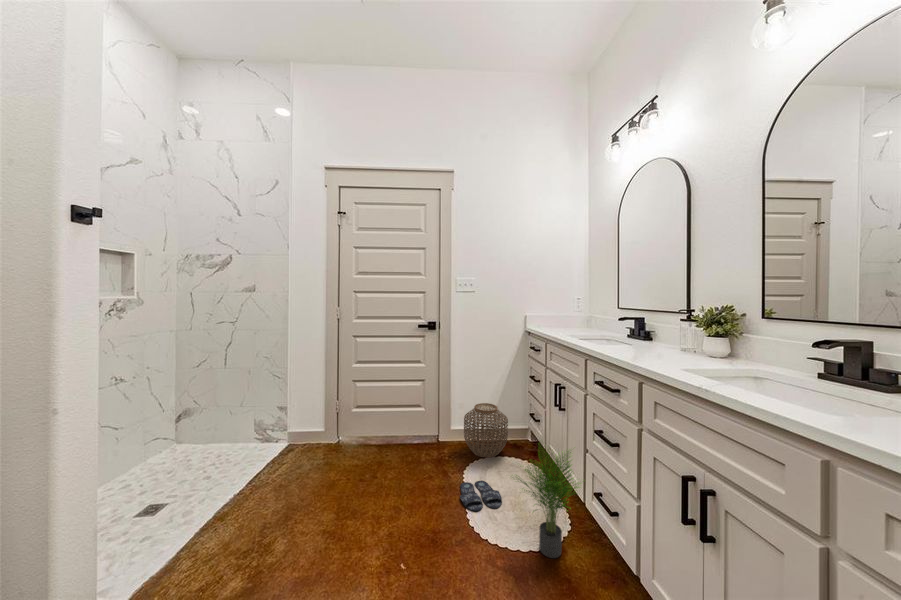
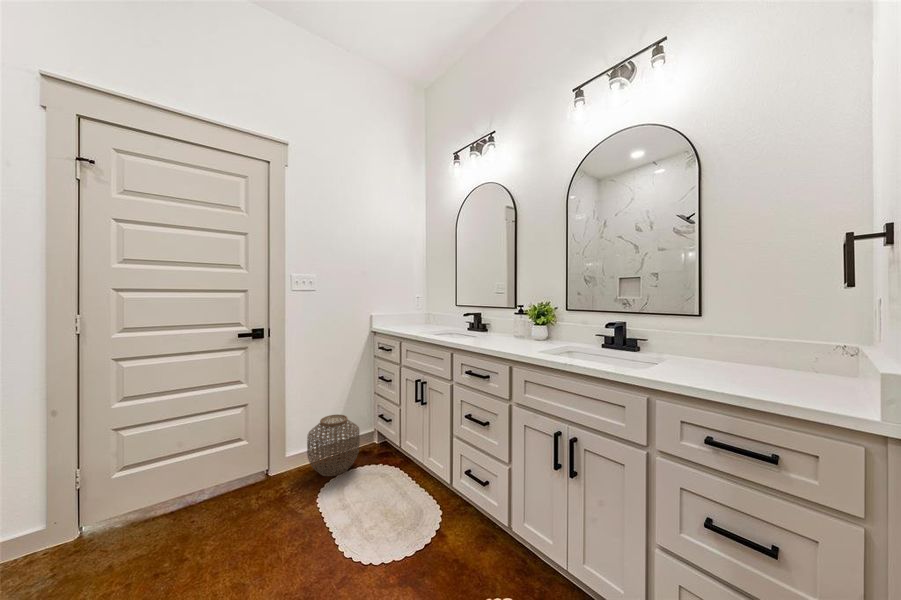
potted plant: present [520,450,578,558] -> none [392,434,467,547]
slippers: present [460,481,502,511] -> none [320,501,373,537]

